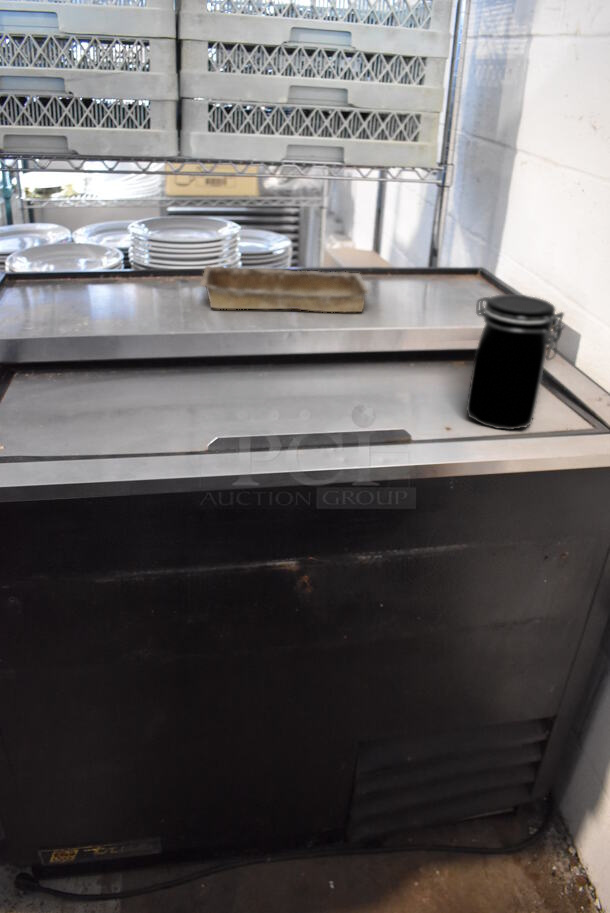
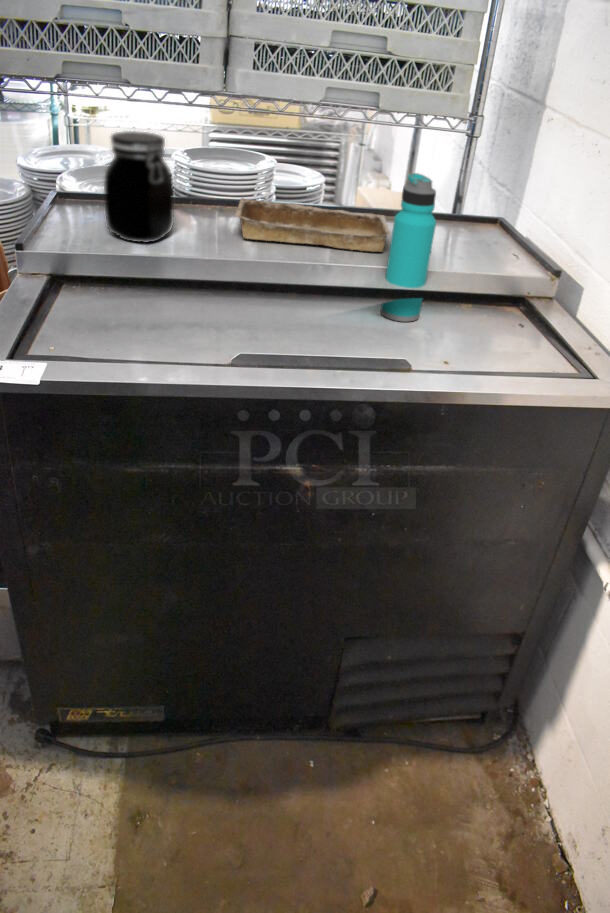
water bottle: none [367,225,422,386] -> present [381,173,436,322]
jar: present [467,294,564,430] -> present [104,131,174,243]

